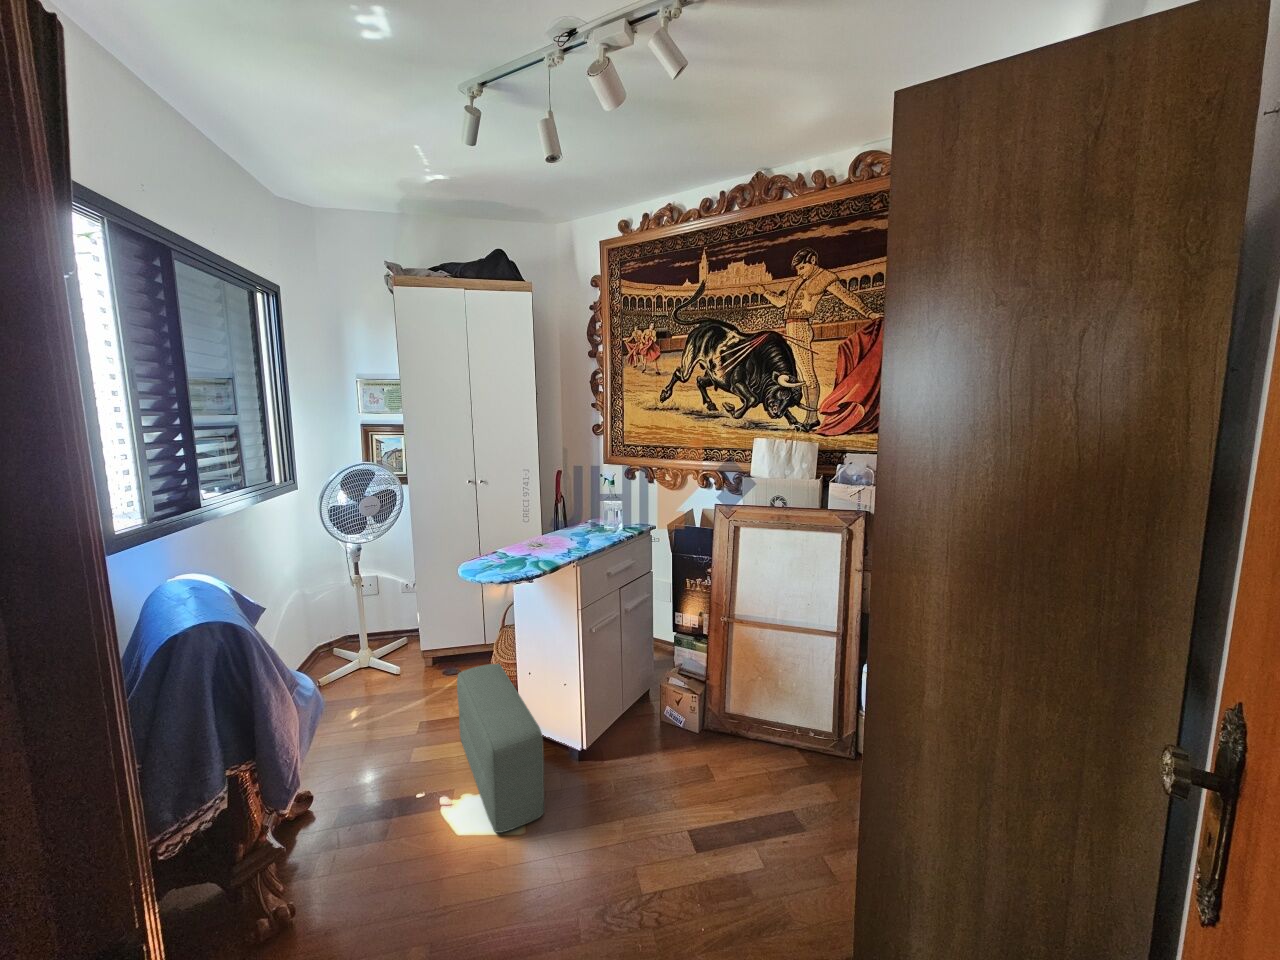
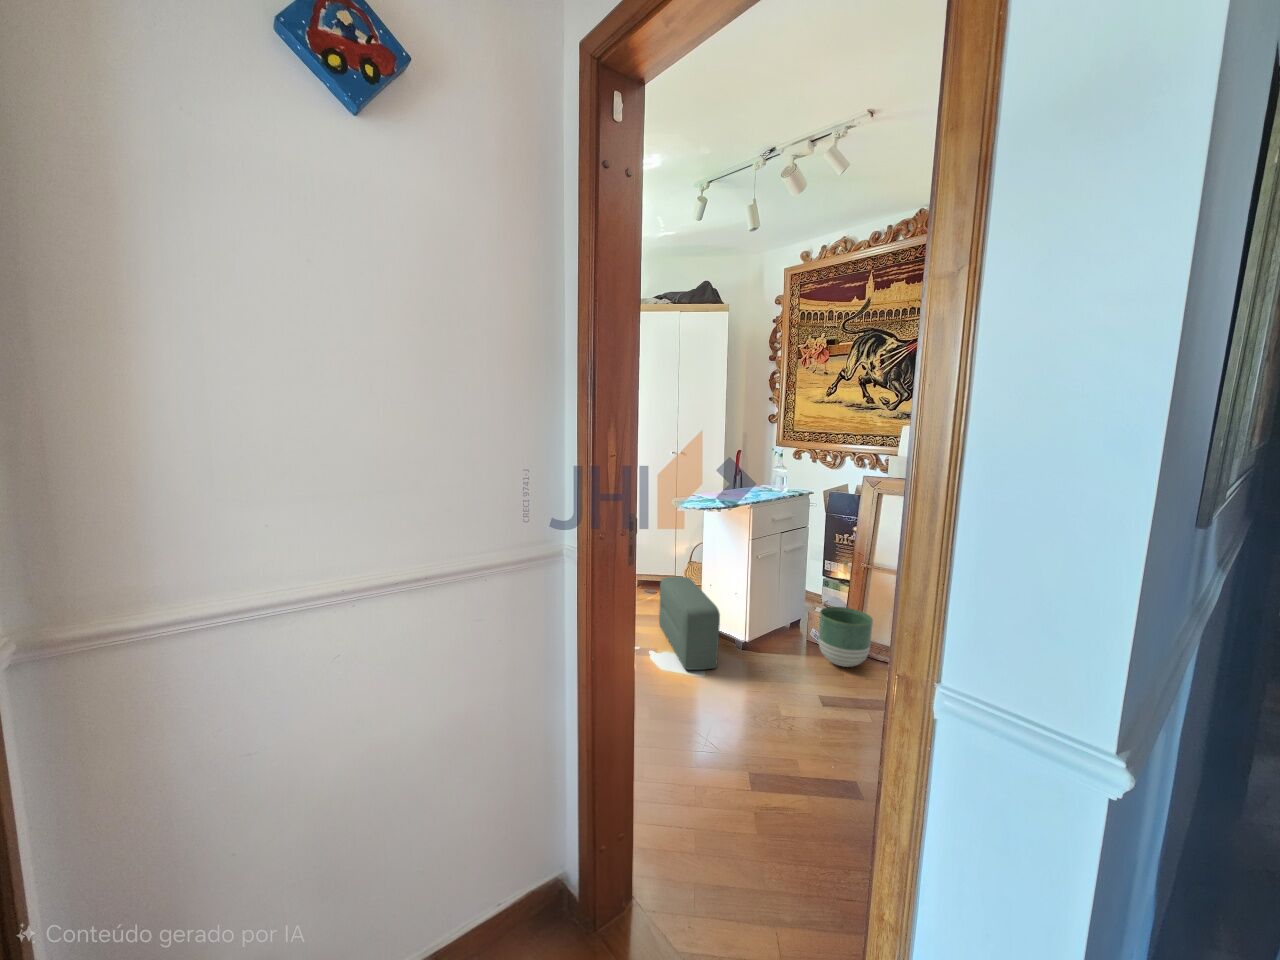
planter: none [677,678,742,764] -> present [819,607,873,667]

